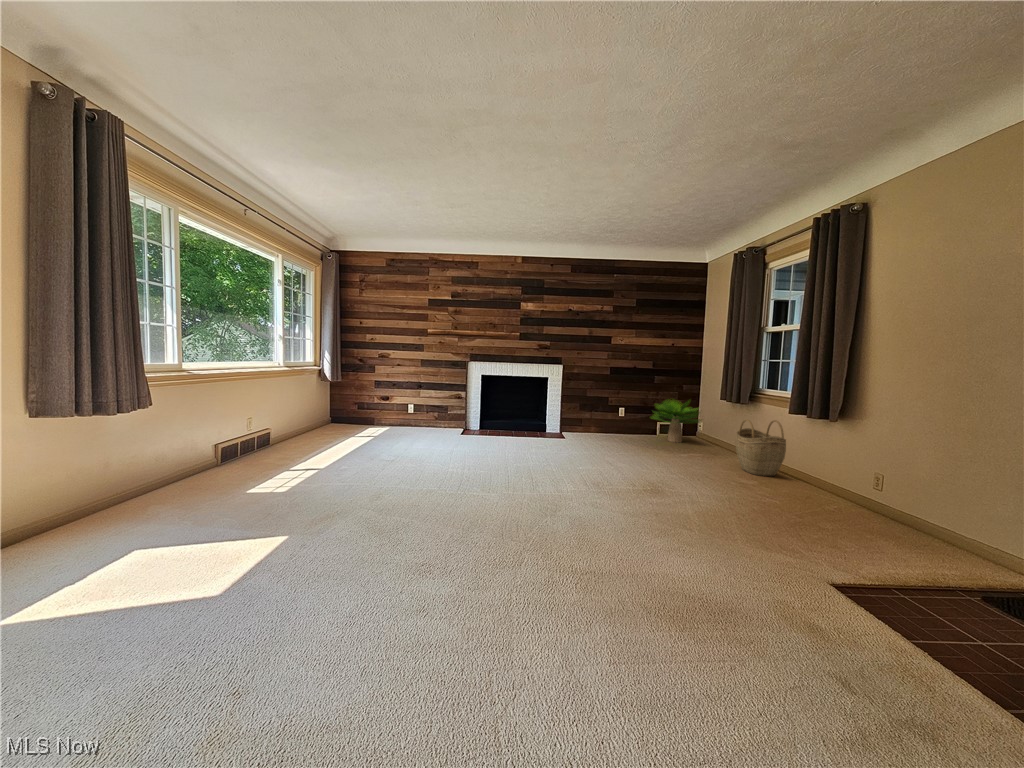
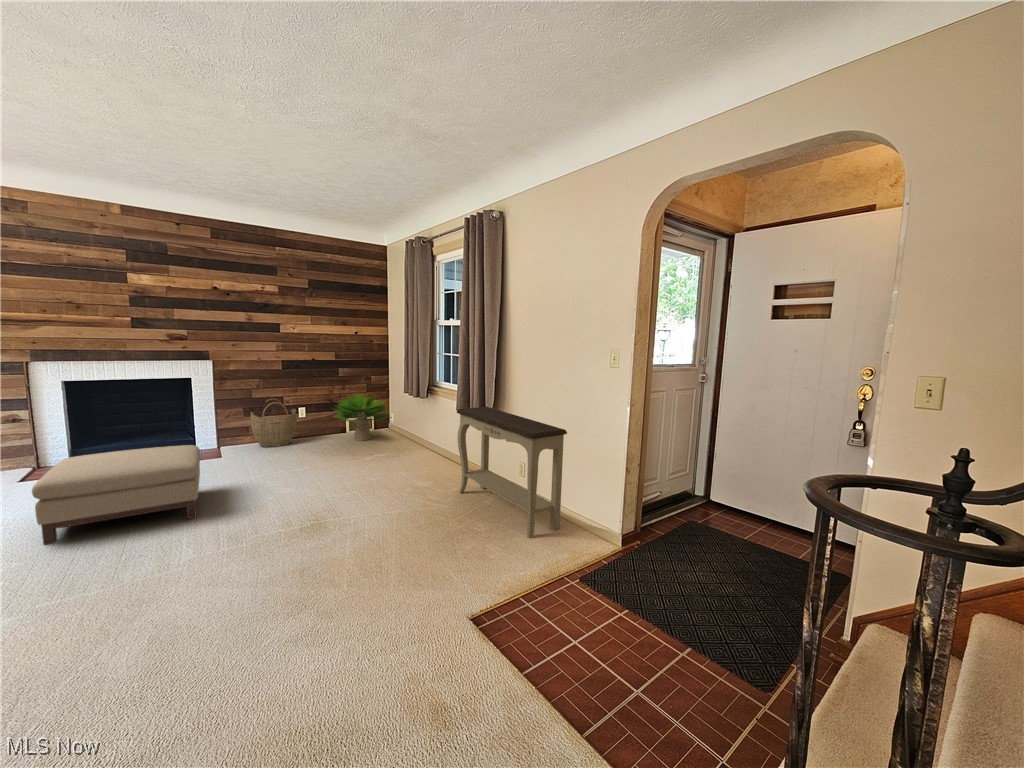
console table: none [797,407,968,546] -> present [457,407,567,538]
ottoman: none [493,416,575,469] -> present [32,445,200,545]
woven basket: present [736,419,786,476] -> present [251,399,297,447]

